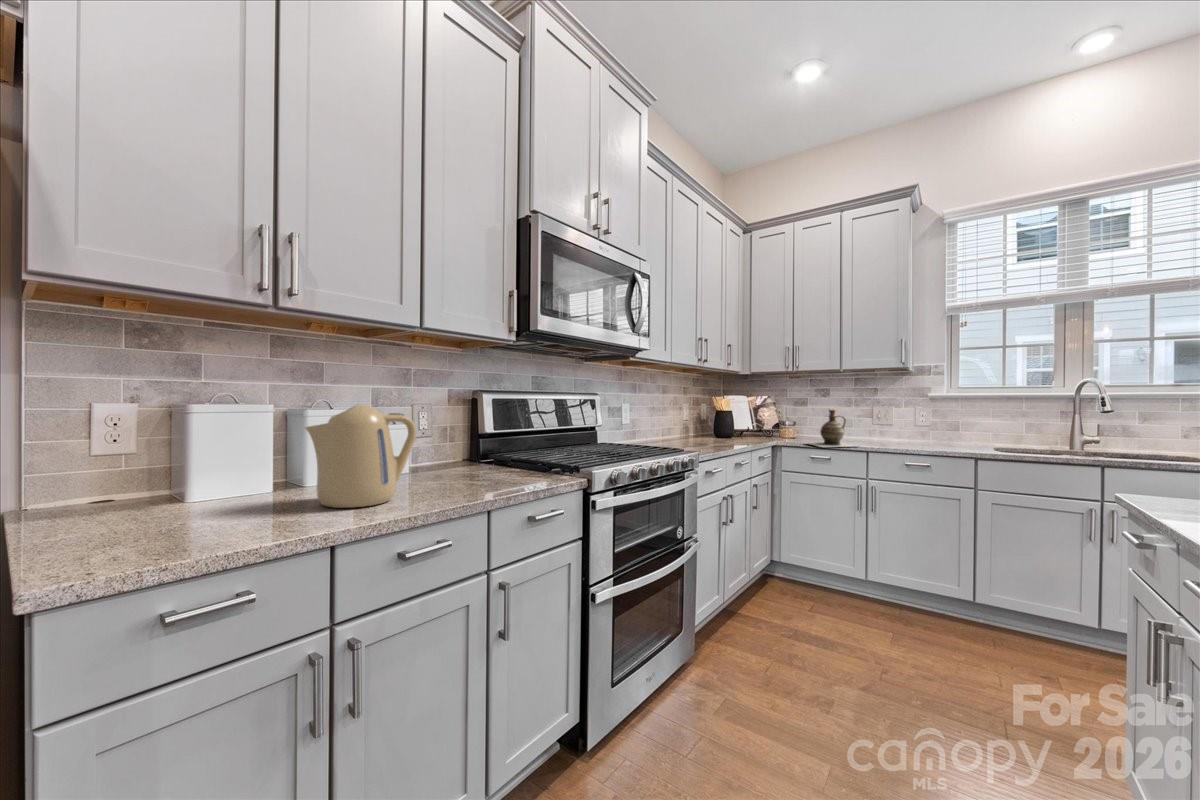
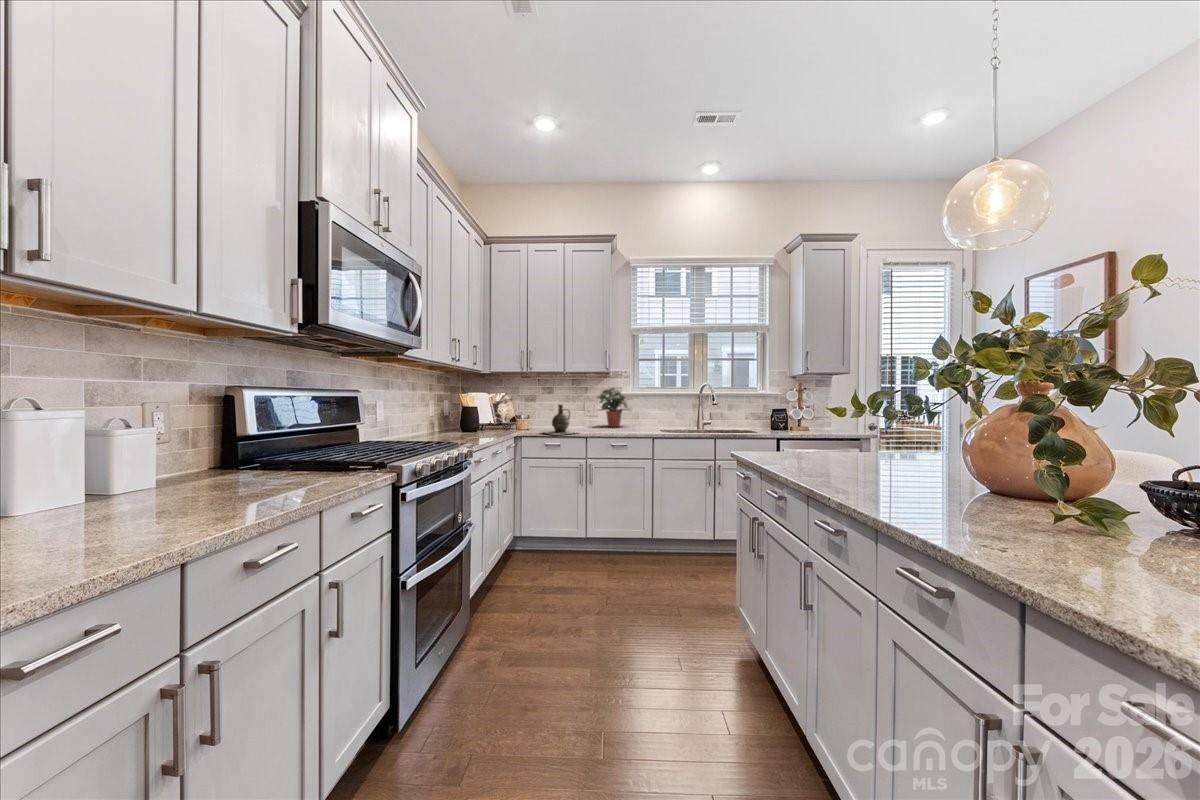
potted plant: none [889,388,948,441] -> present [597,388,630,427]
kettle: present [305,404,417,508] -> none [69,402,228,530]

